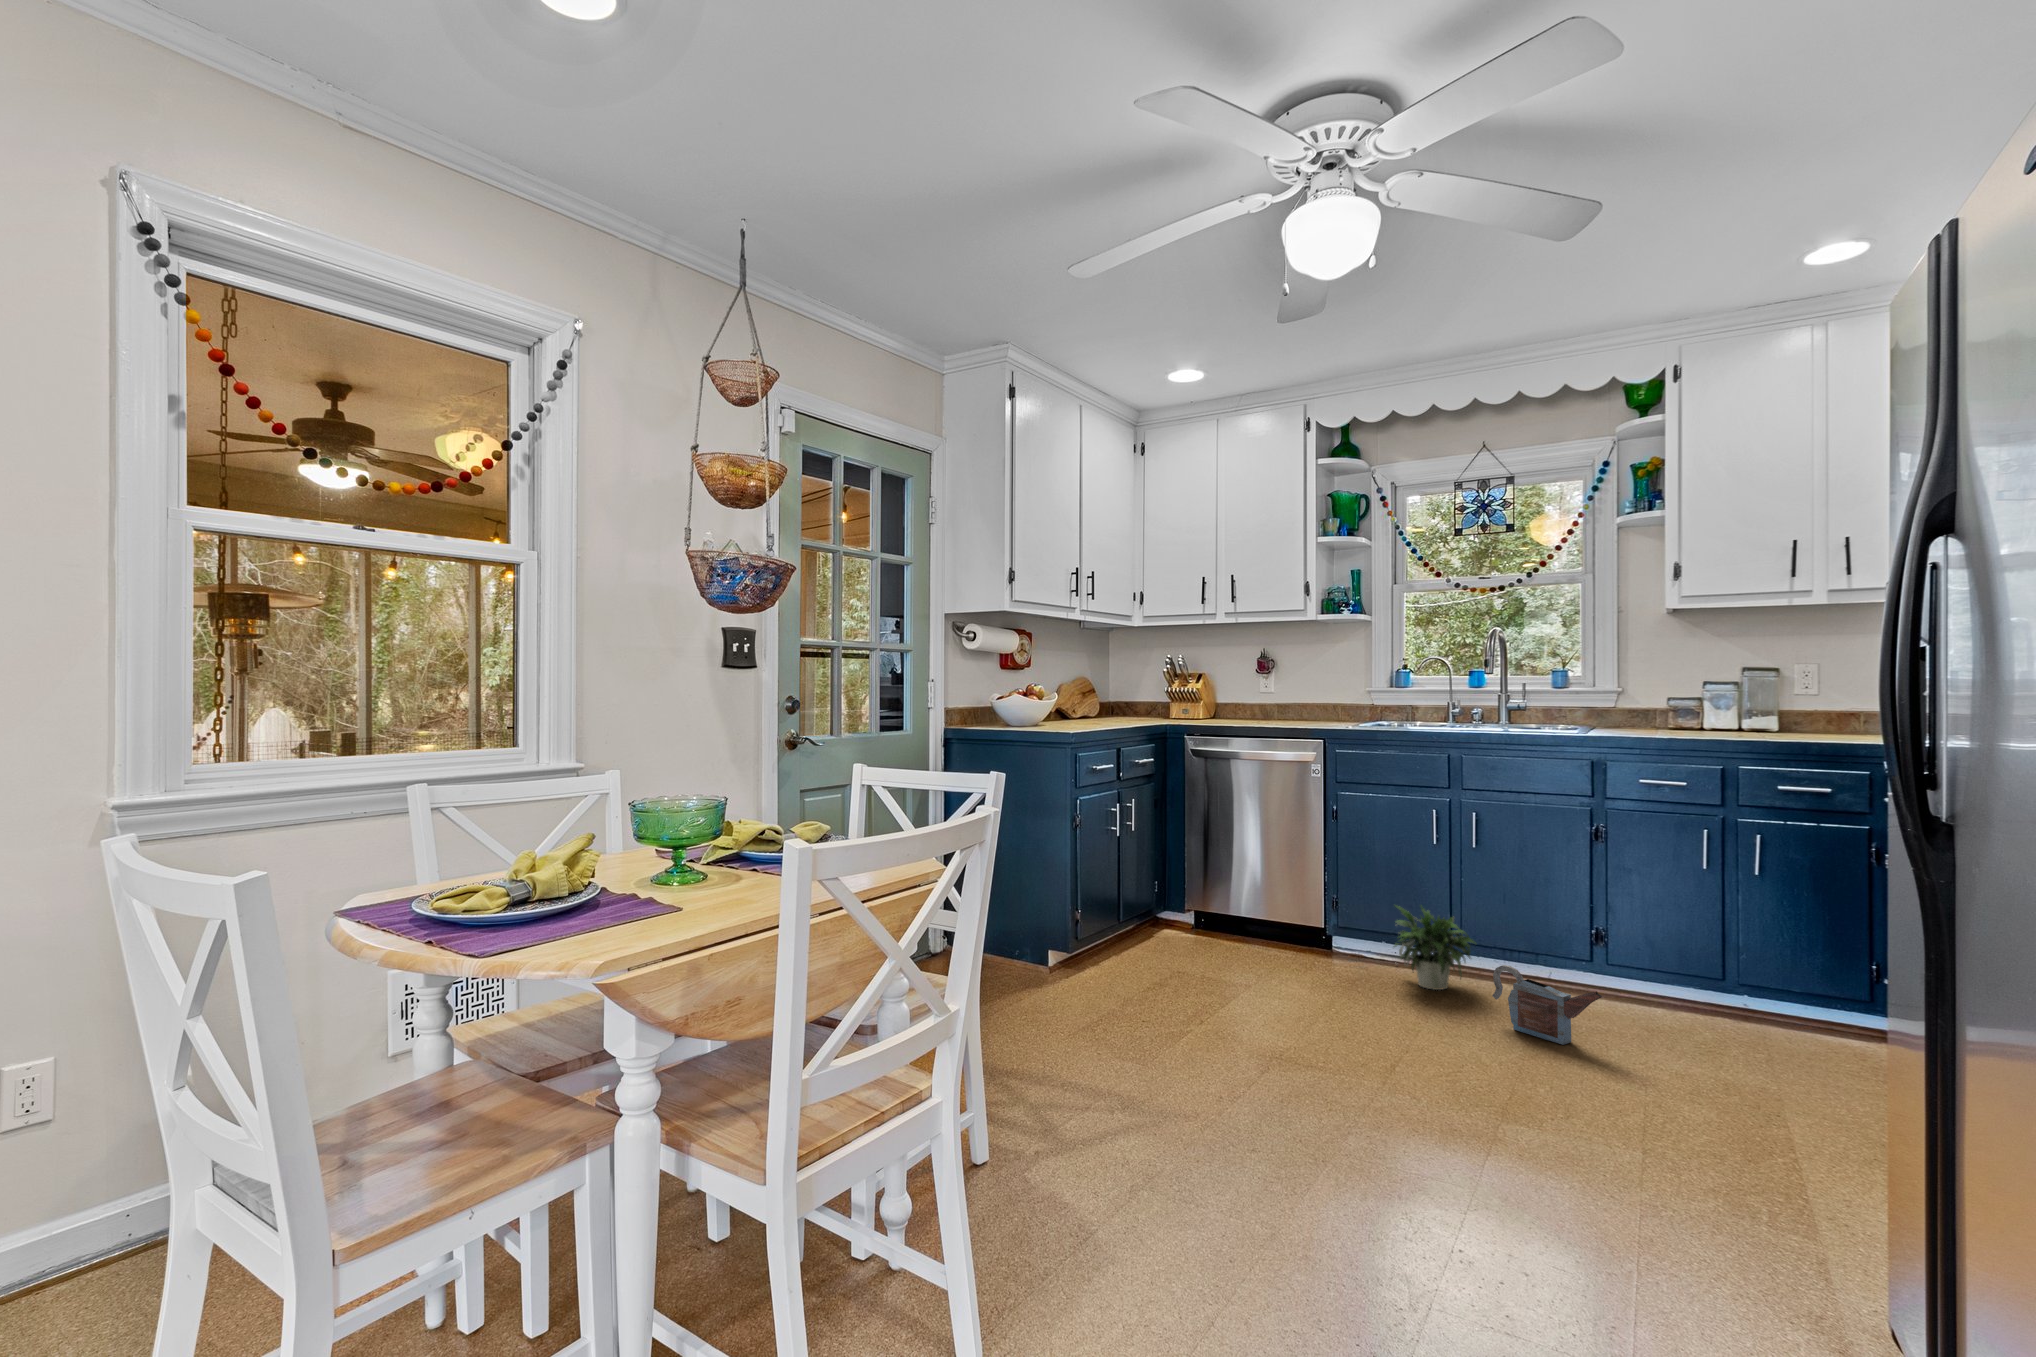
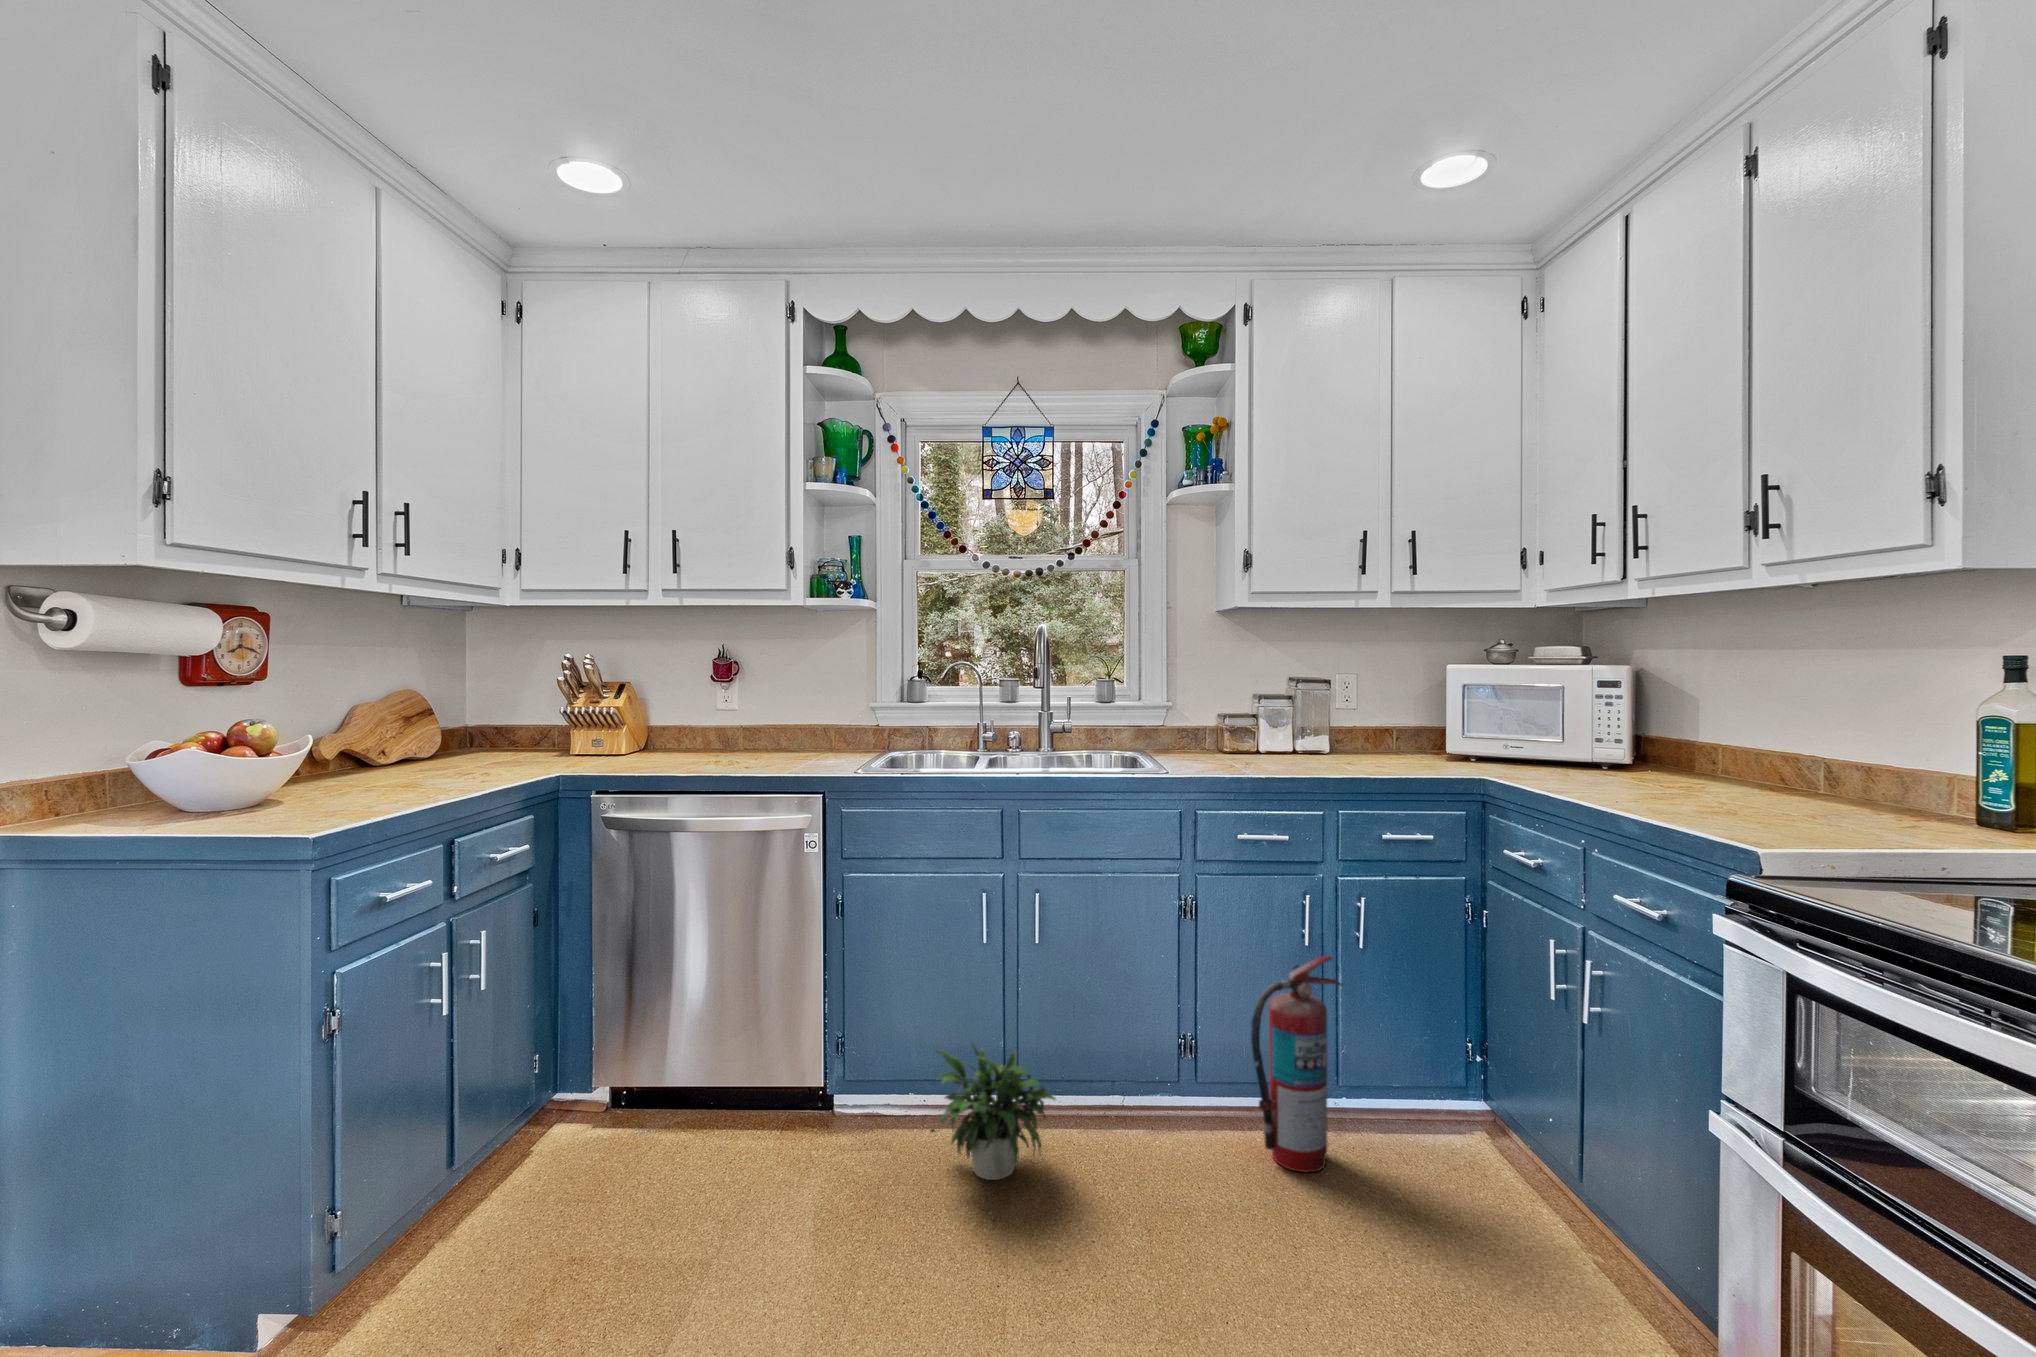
fire extinguisher: none [1634,871,1720,1028] -> present [1251,956,1342,1172]
watering can: present [1492,965,1602,1045] -> none [1101,1156,1270,1282]

